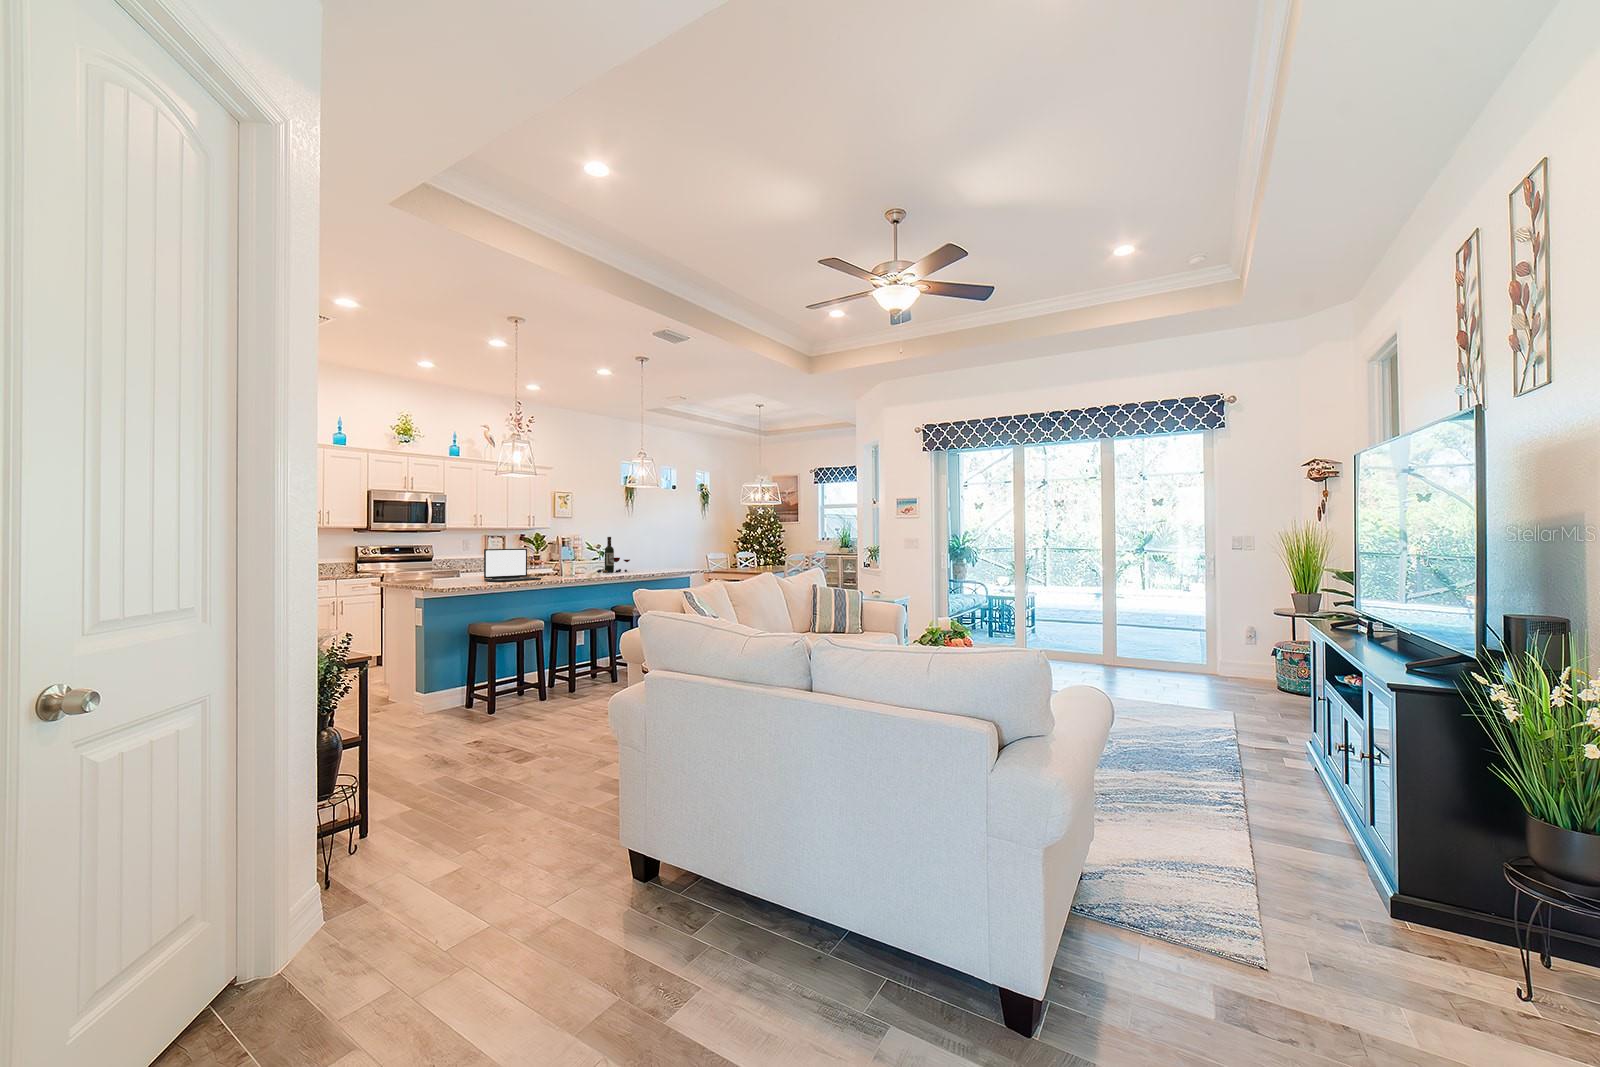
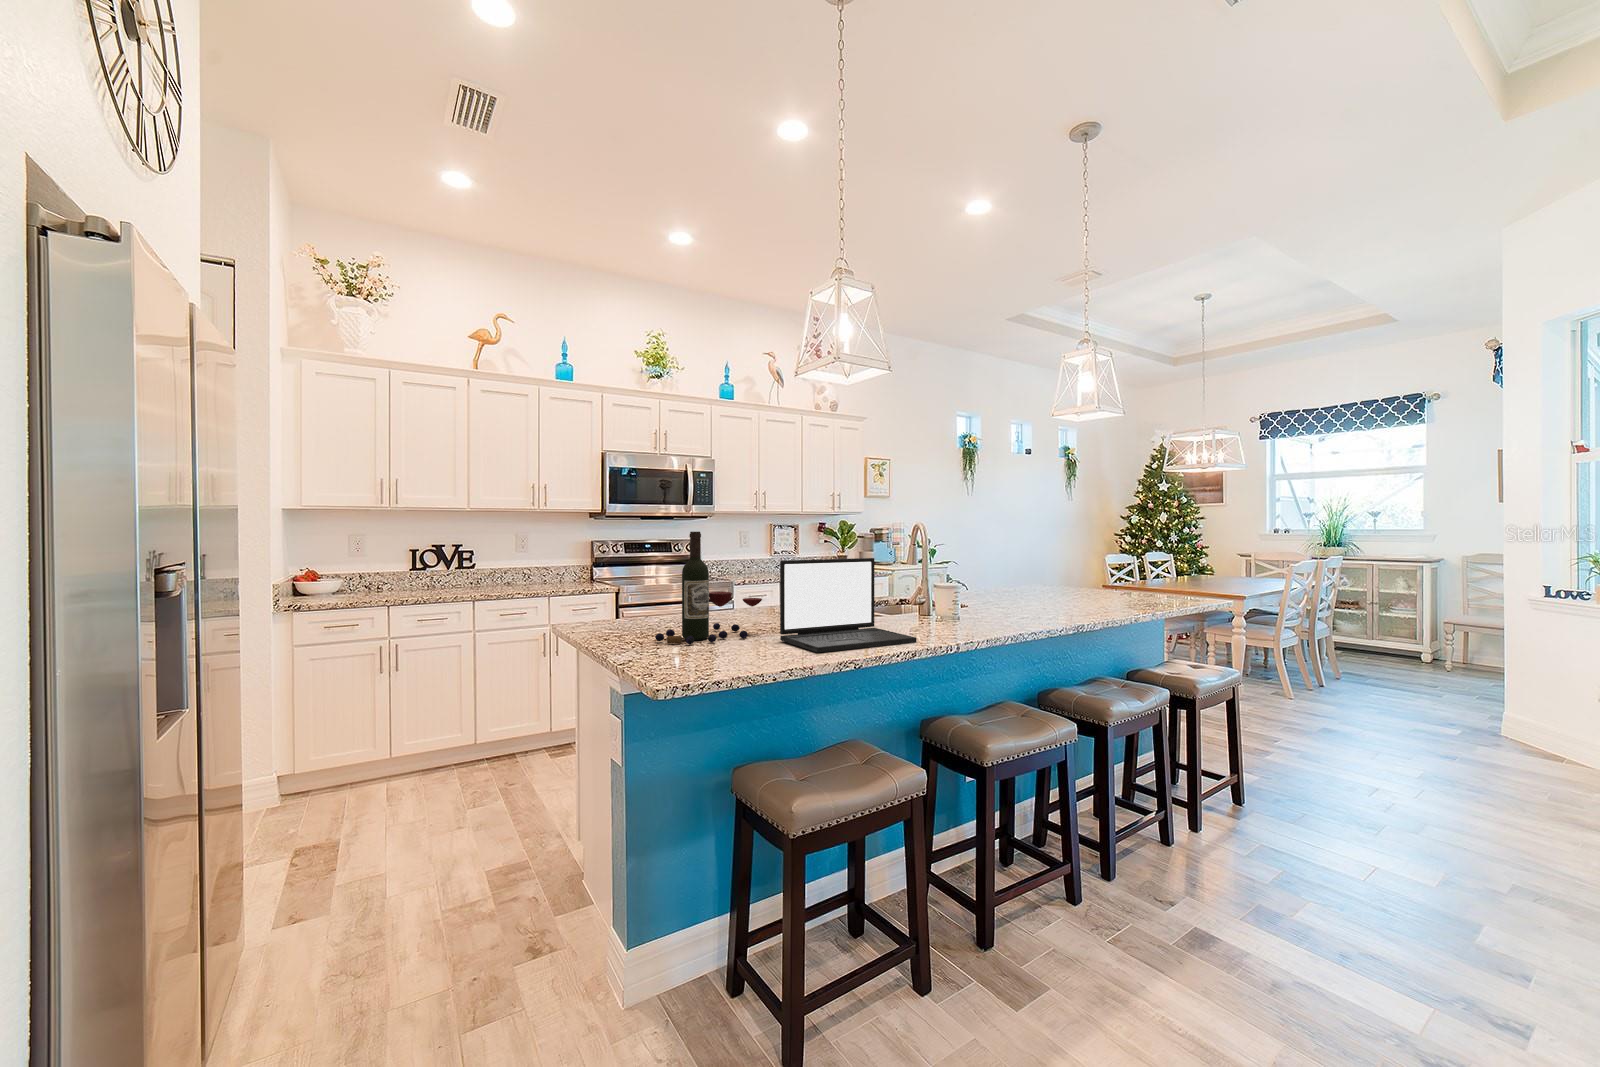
wine bottle: present [597,537,630,573] -> present [655,532,762,644]

